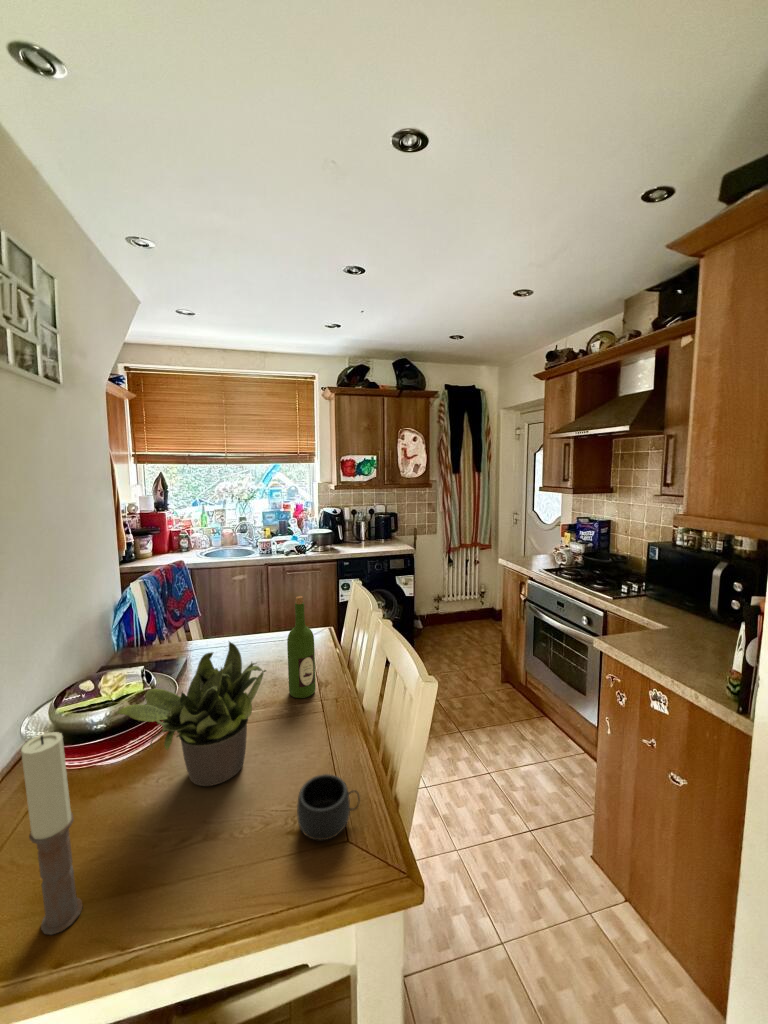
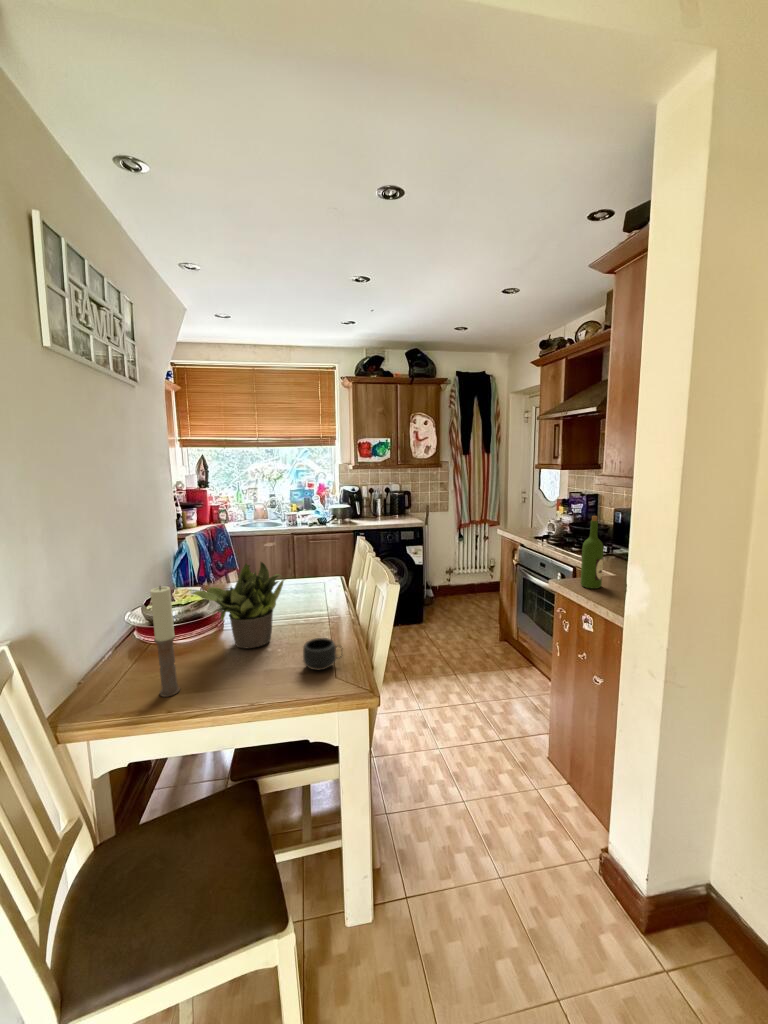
wine bottle: present [287,596,316,698] -> present [581,516,603,589]

